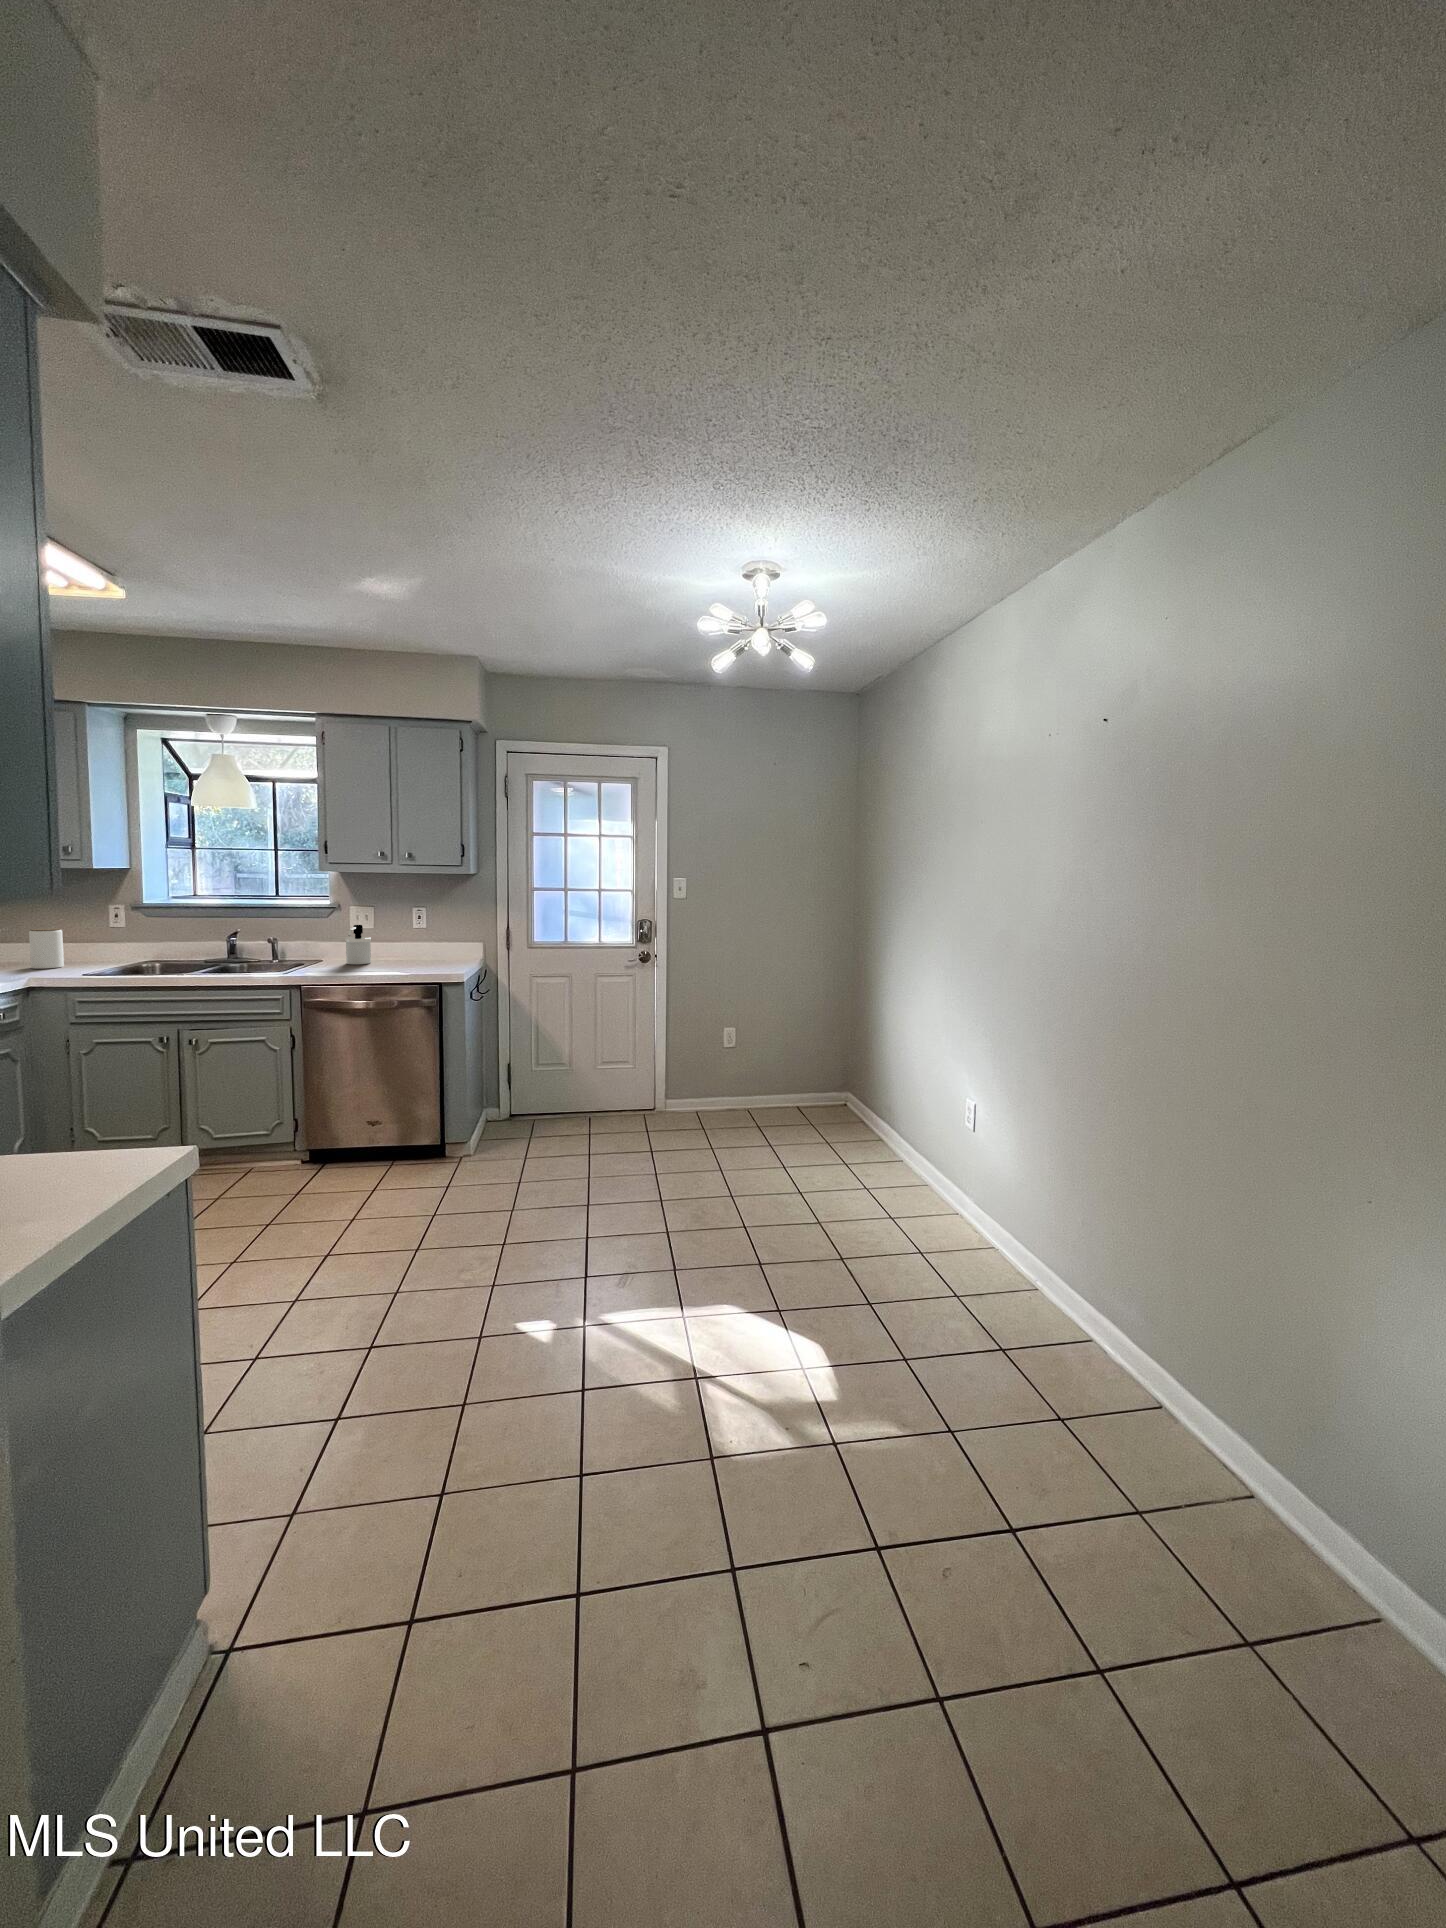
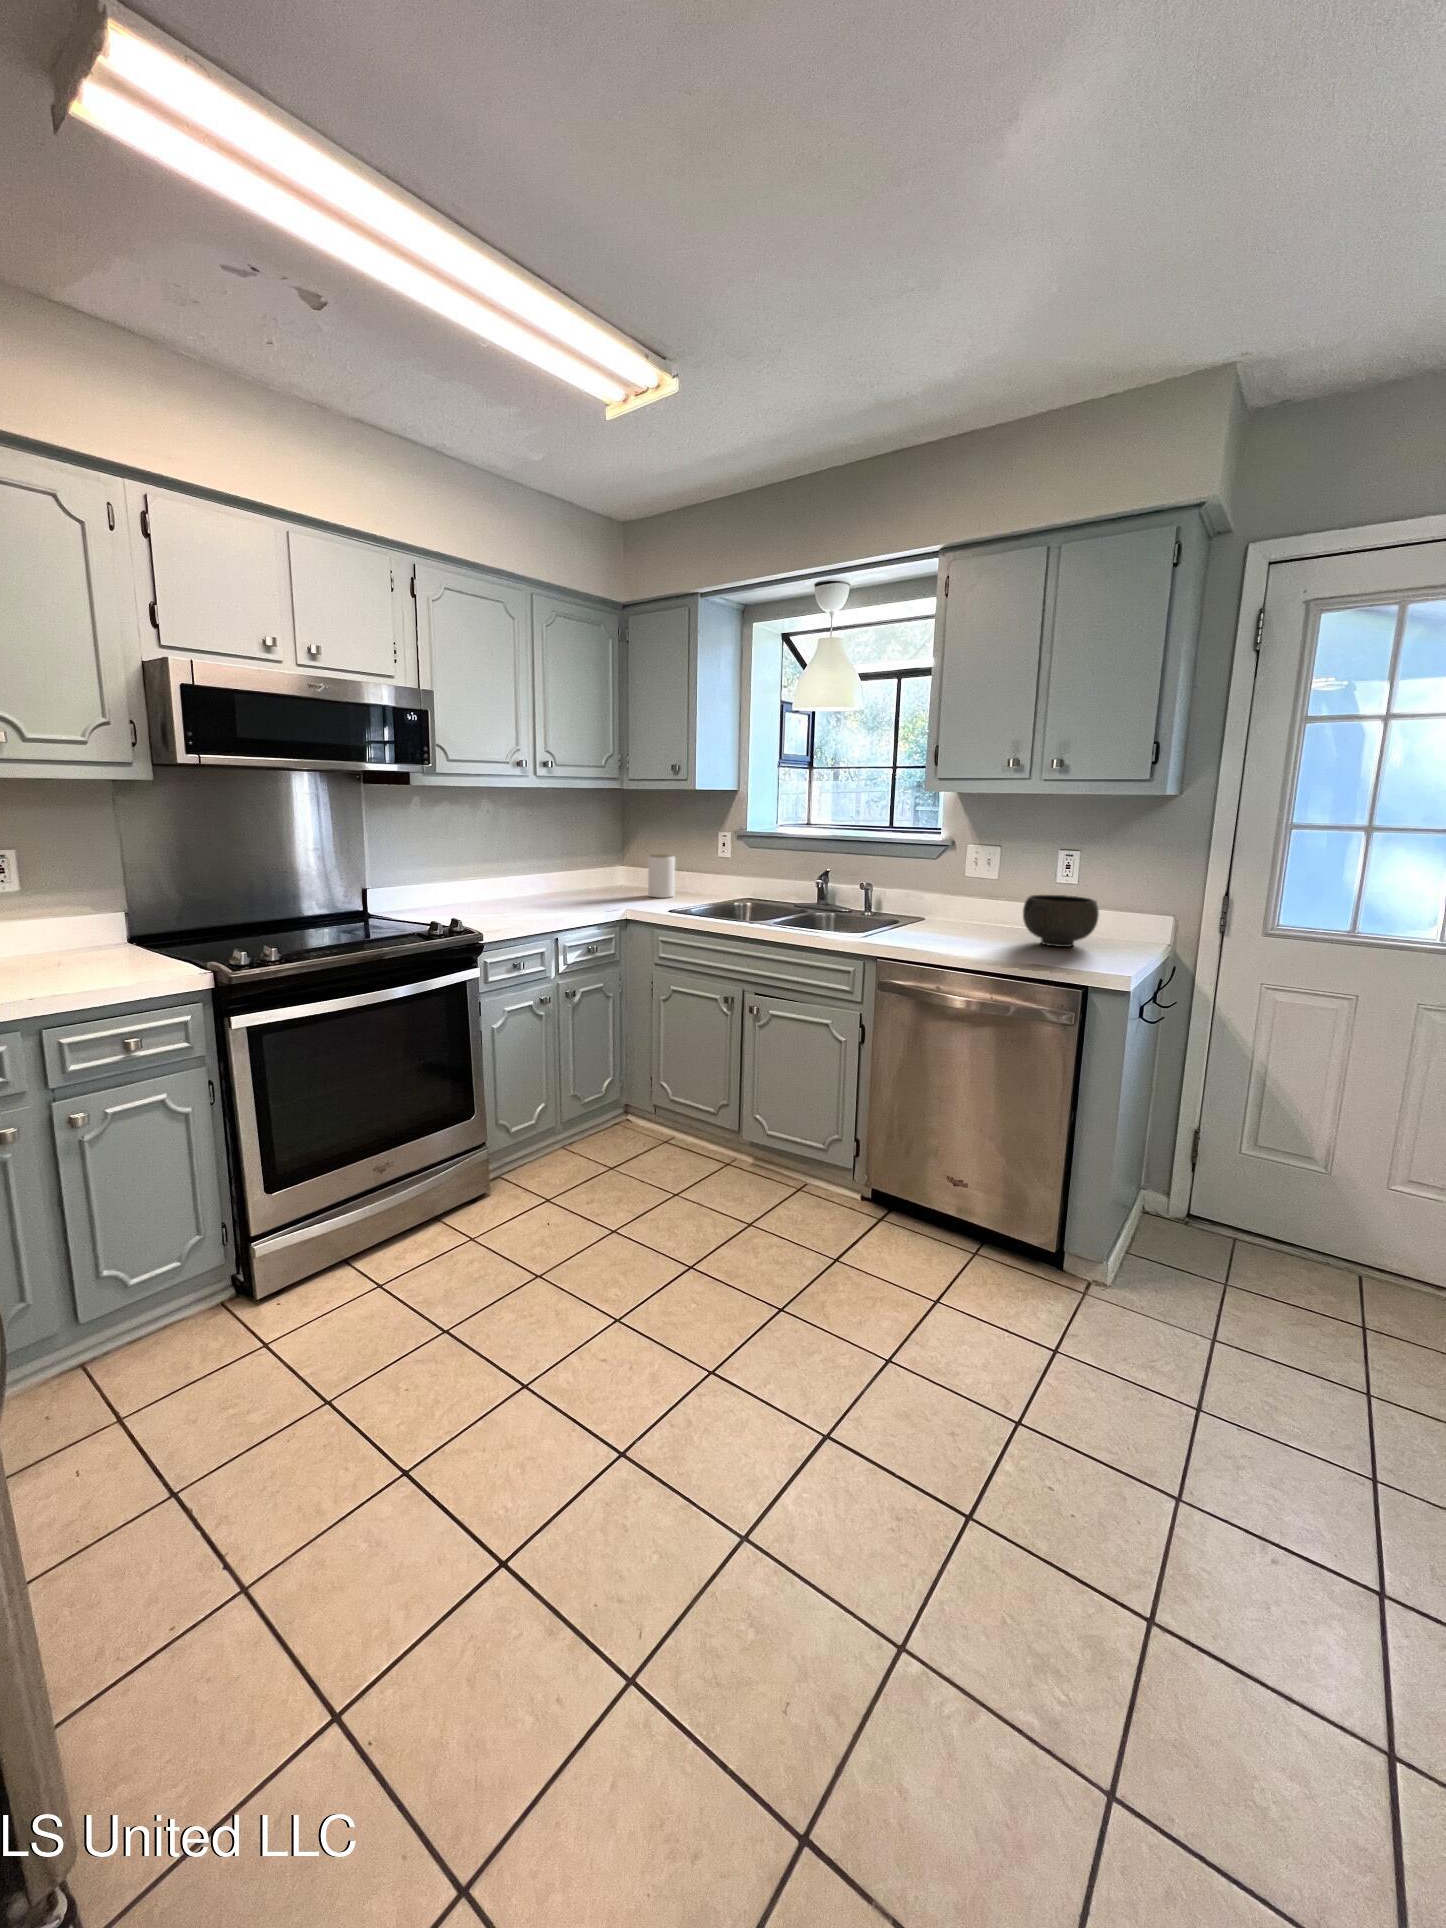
soap dispenser: present [345,925,371,964] -> none [954,872,992,932]
bowl: none [395,935,442,966] -> present [1023,895,1099,947]

